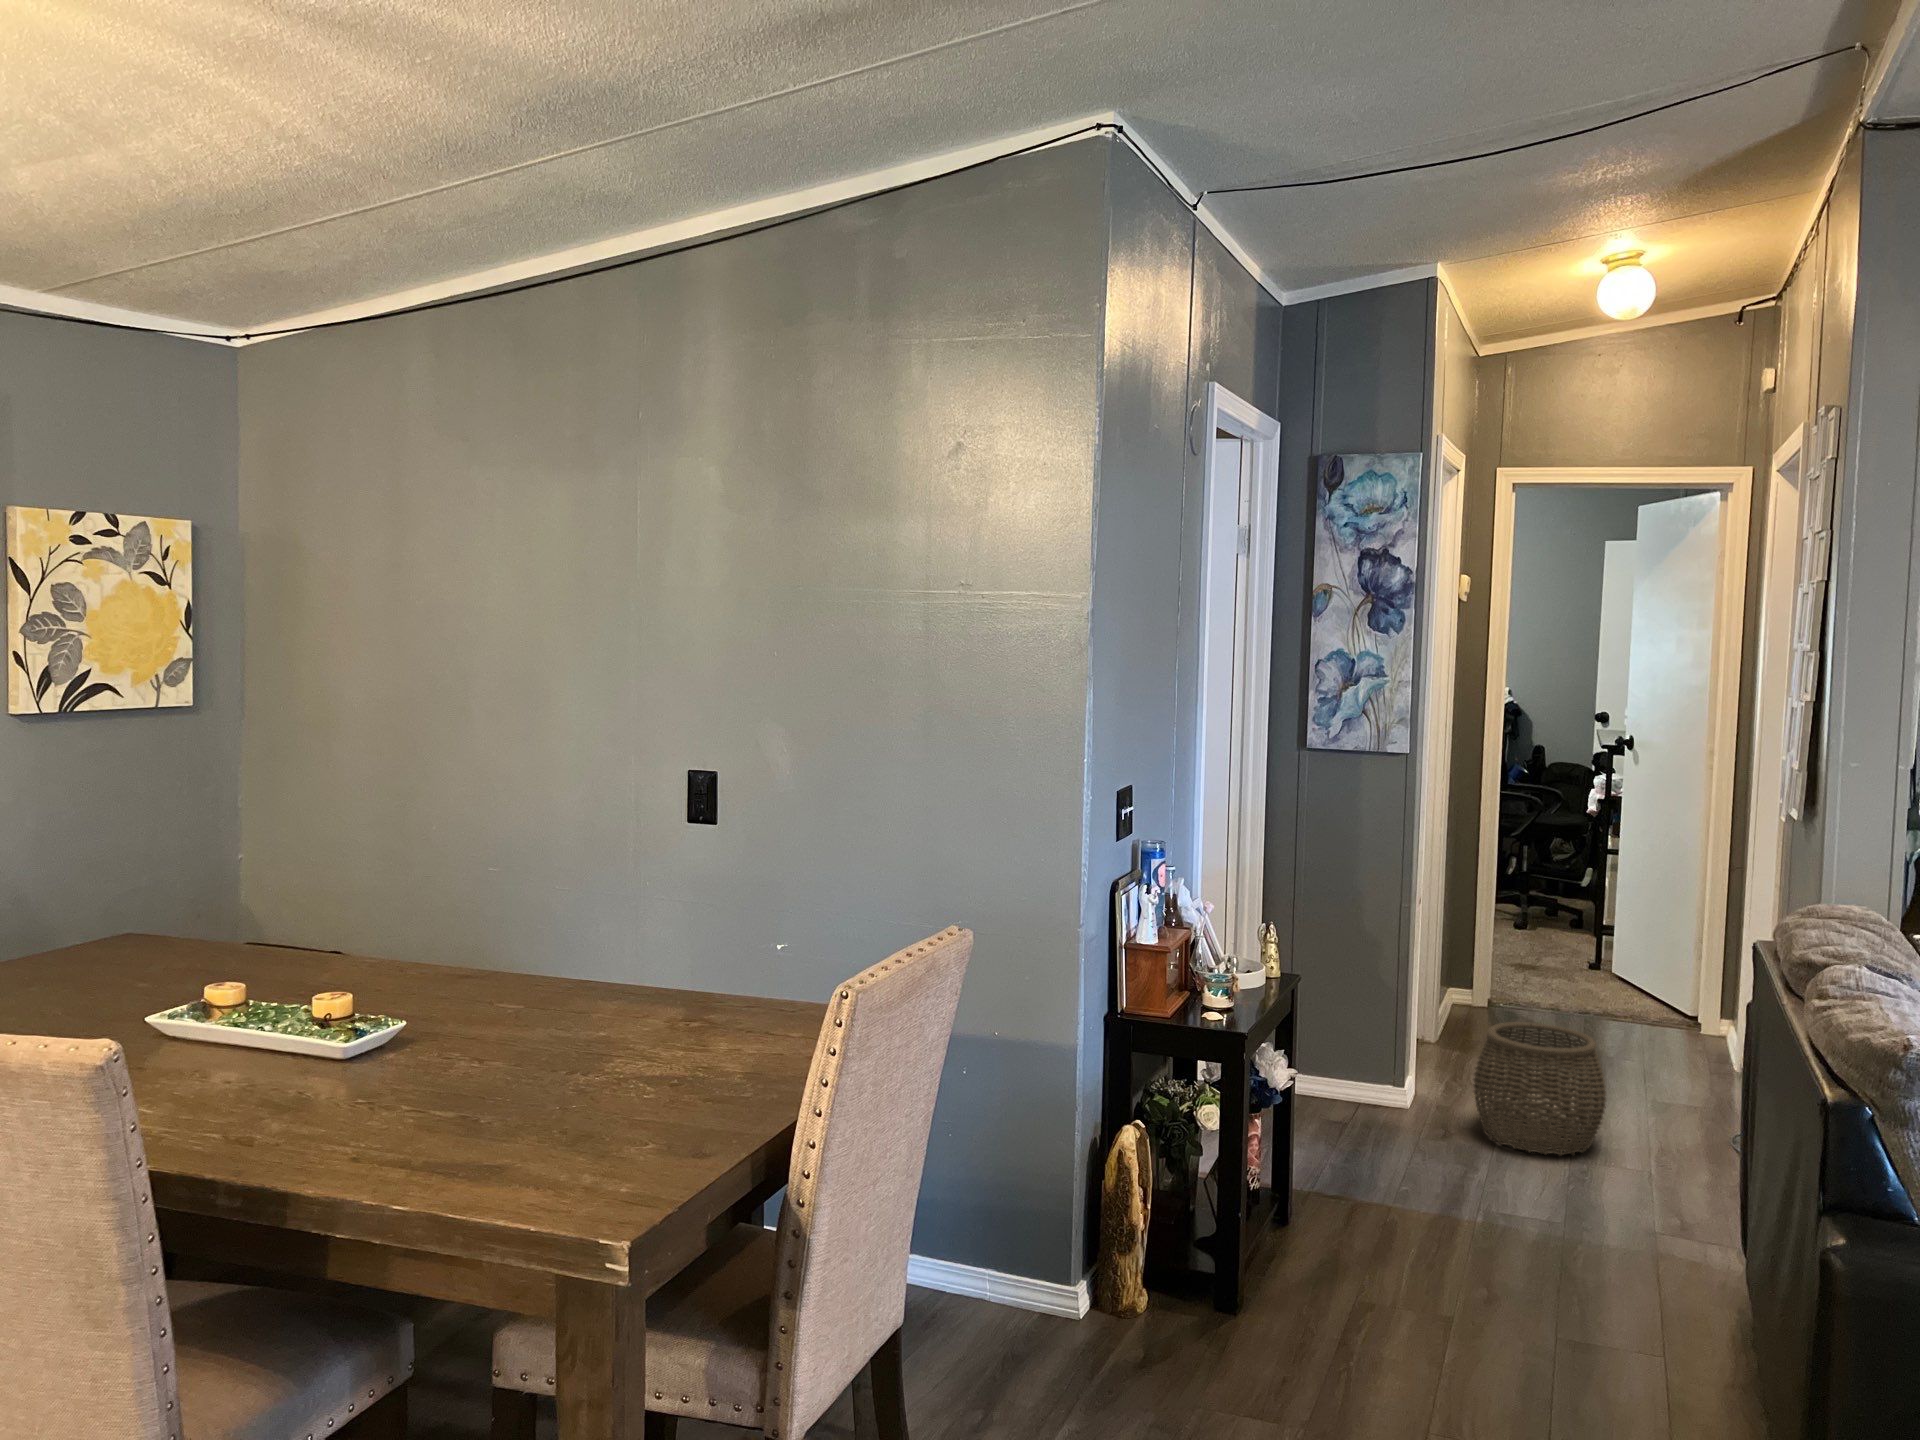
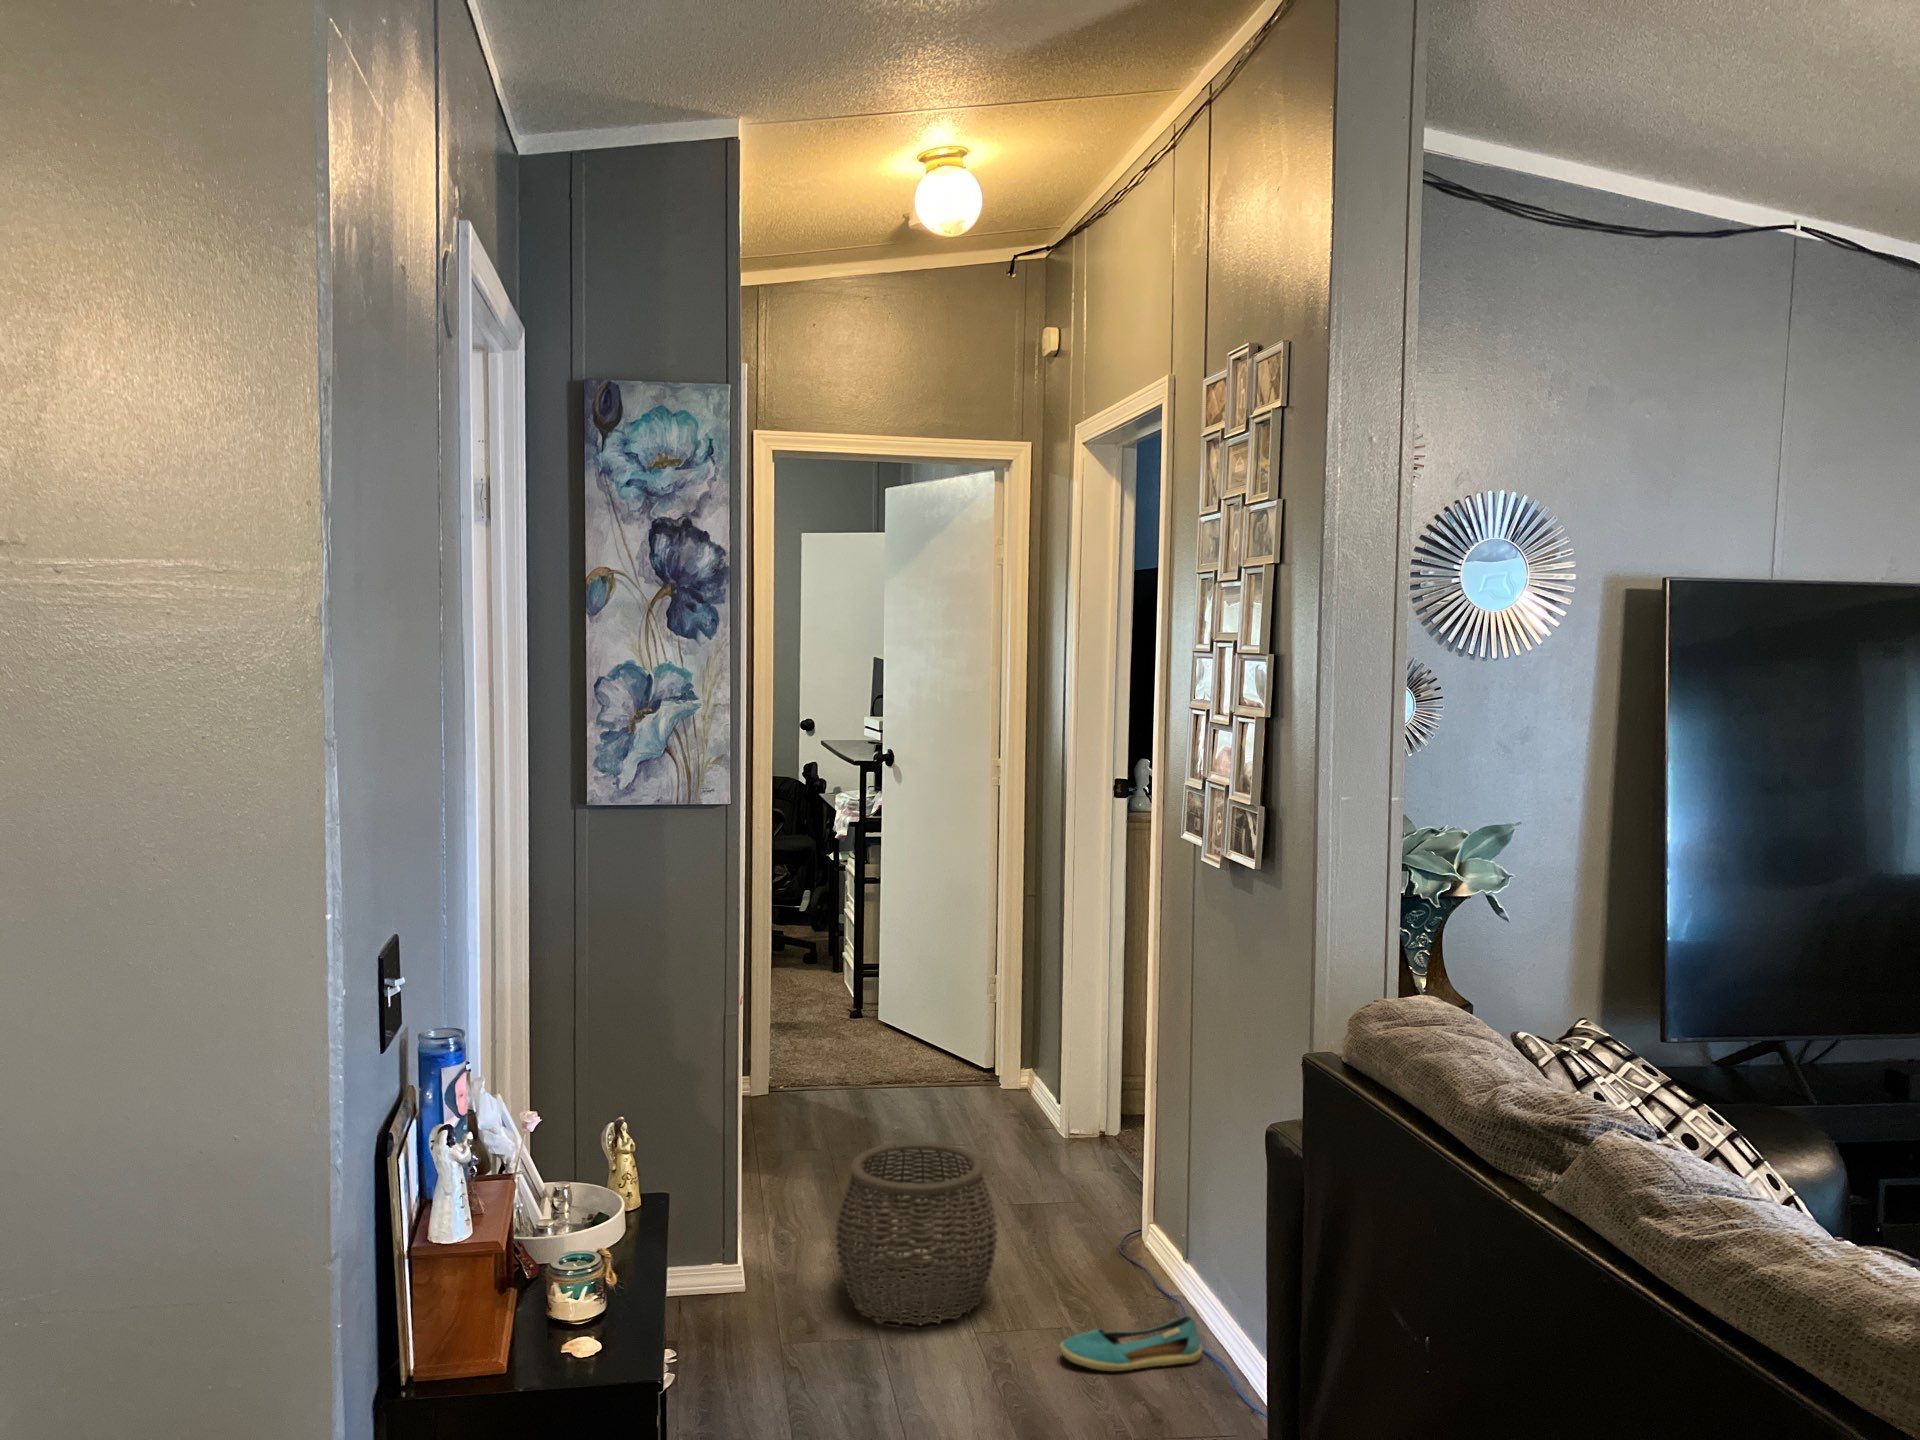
shoe: none [1634,1179,1764,1223] -> present [1060,1315,1203,1371]

